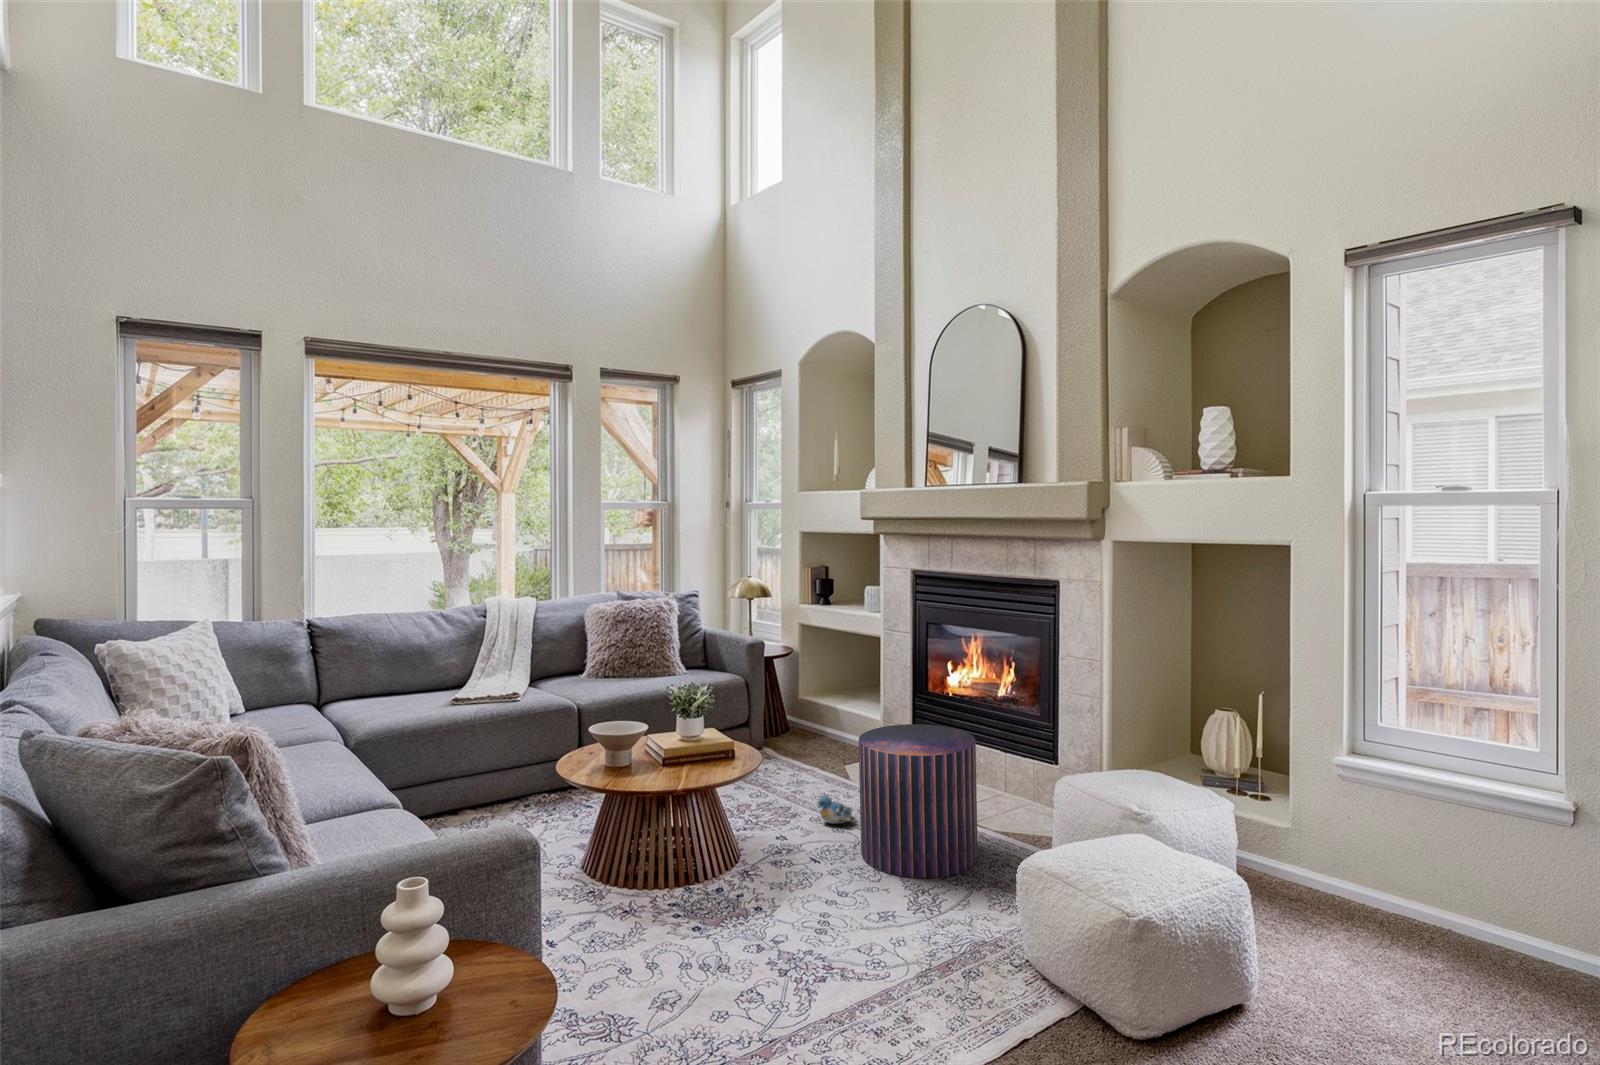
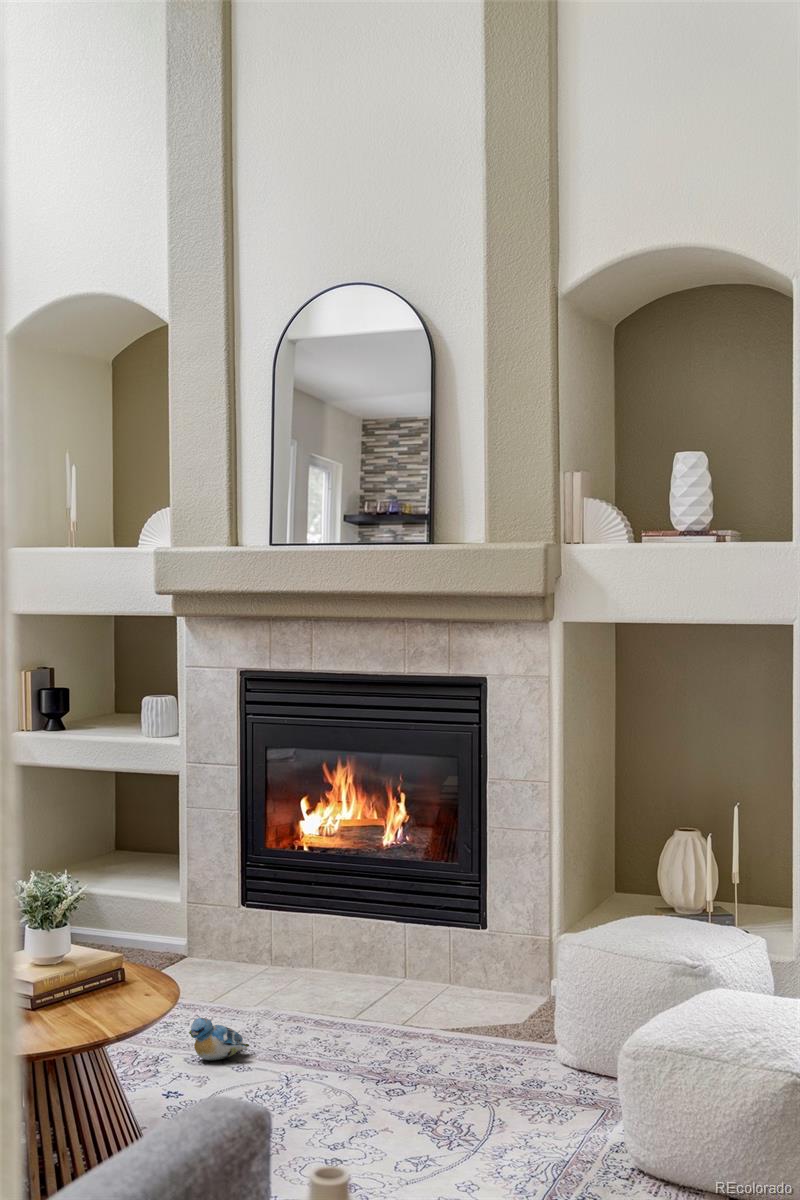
pouf: present [859,724,978,878] -> none [288,888,458,1110]

